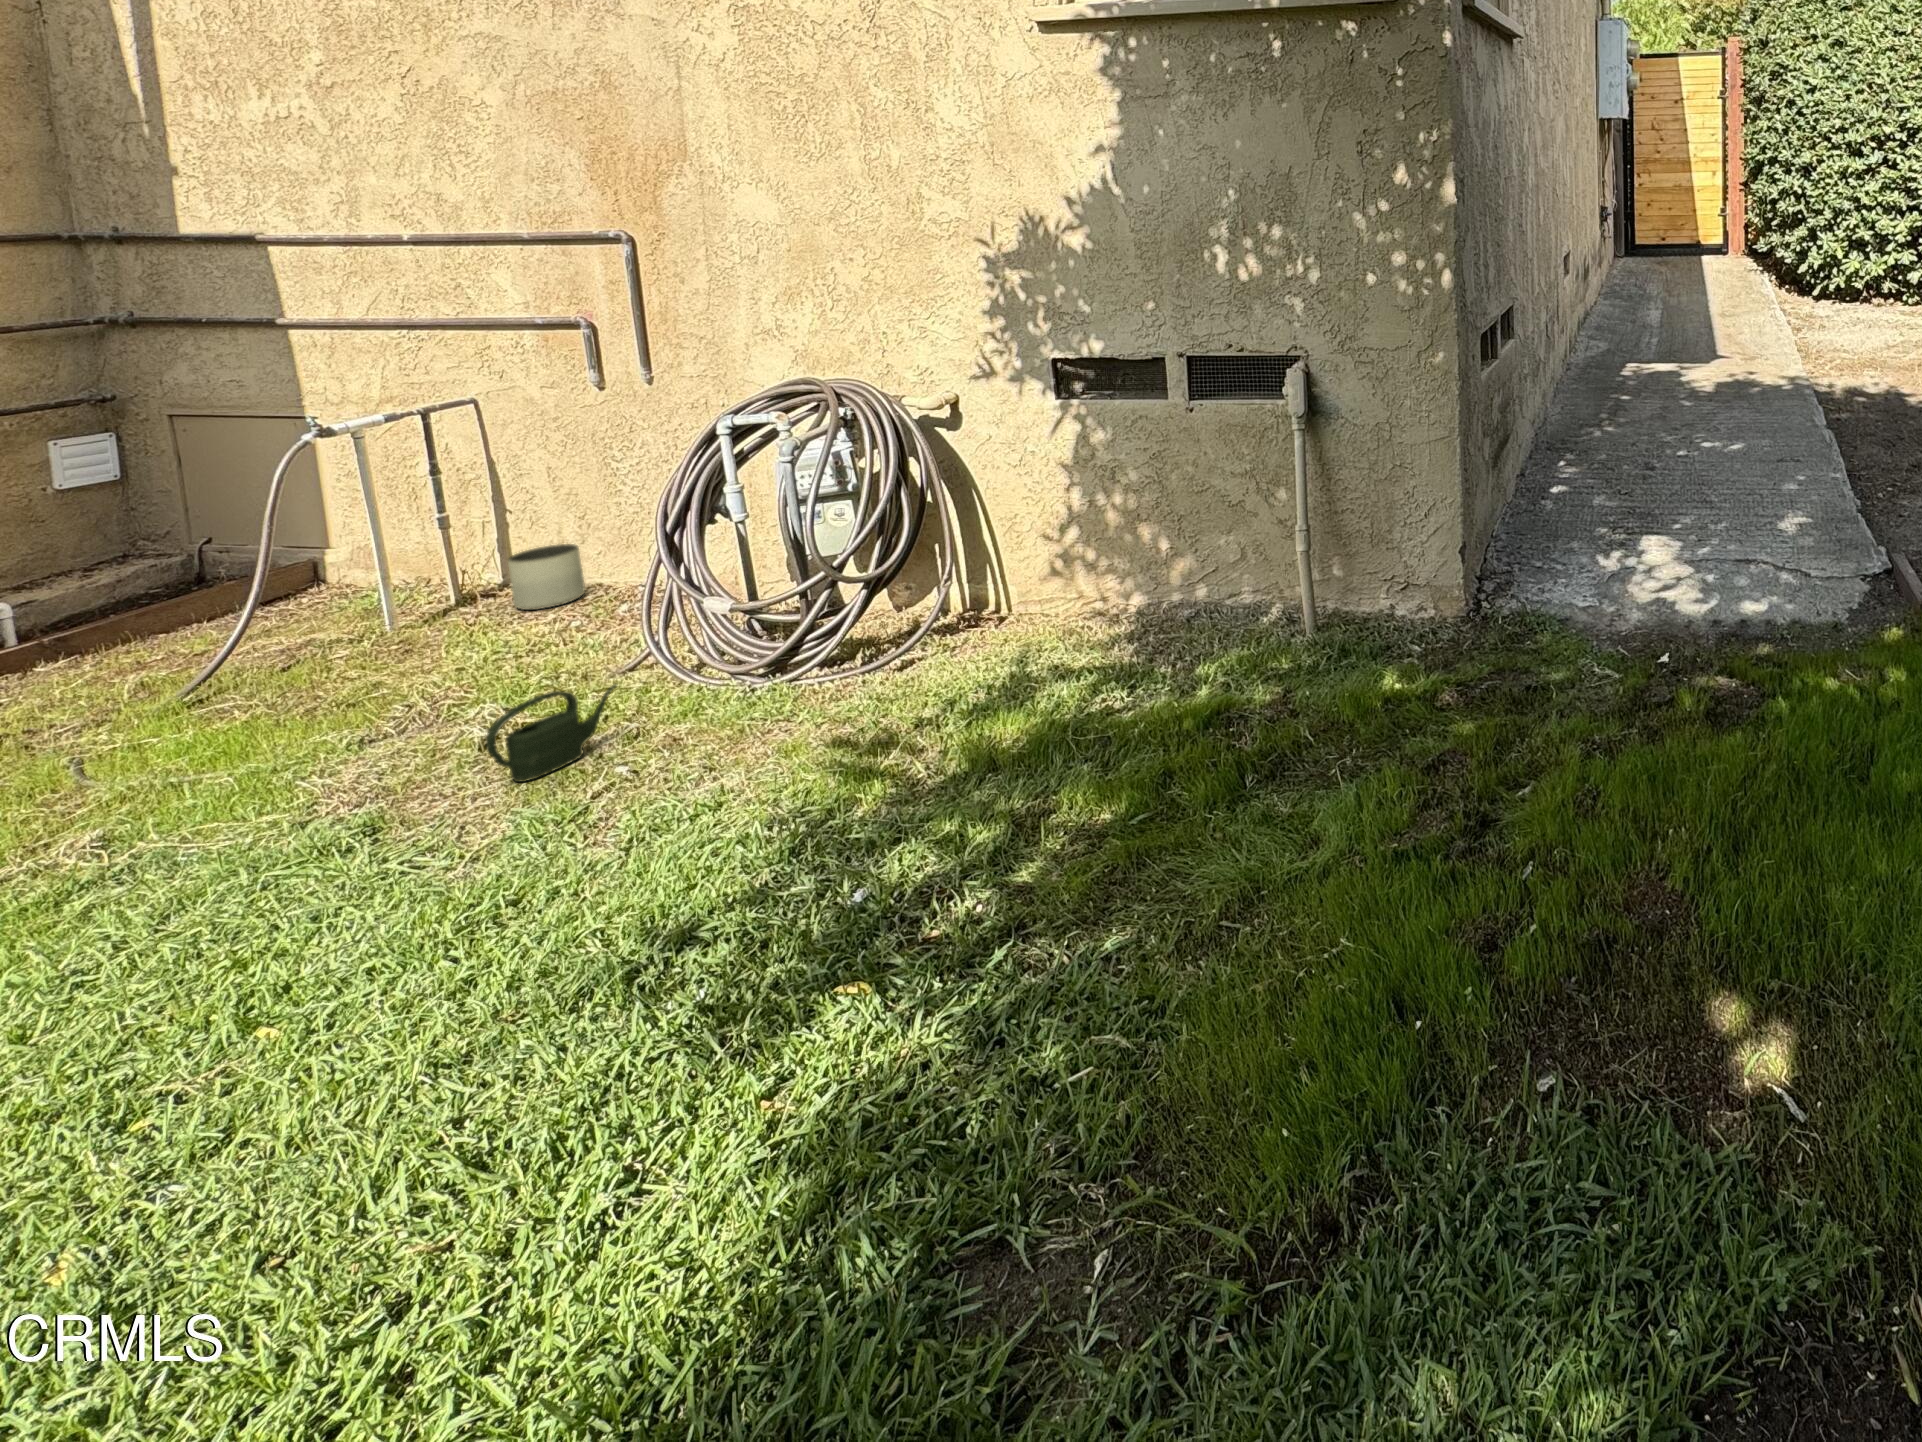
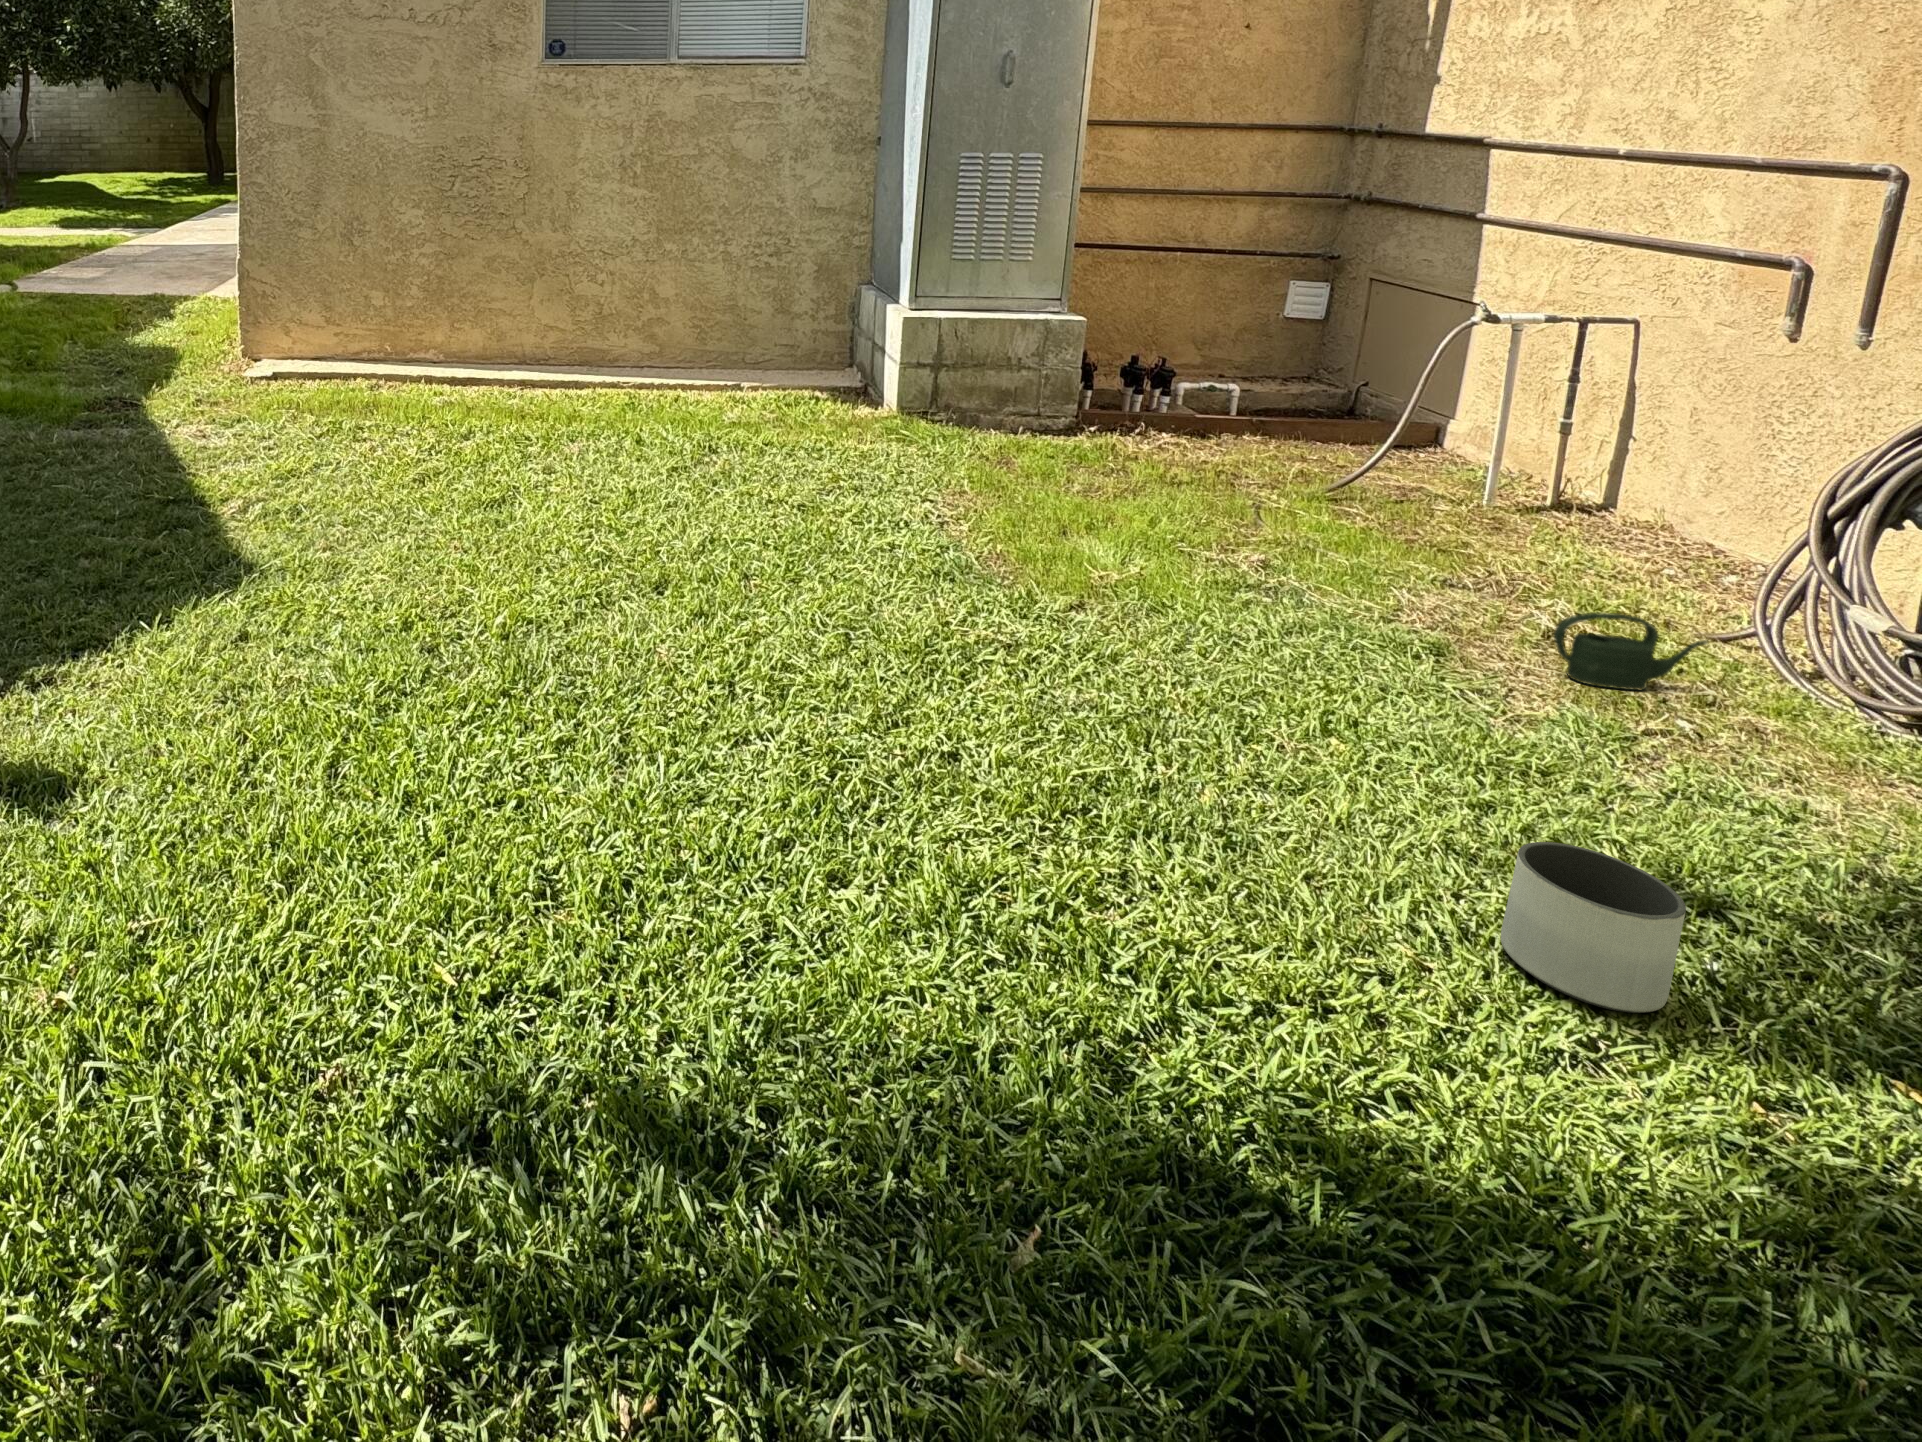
planter: present [508,544,585,610] -> present [1501,842,1686,1013]

